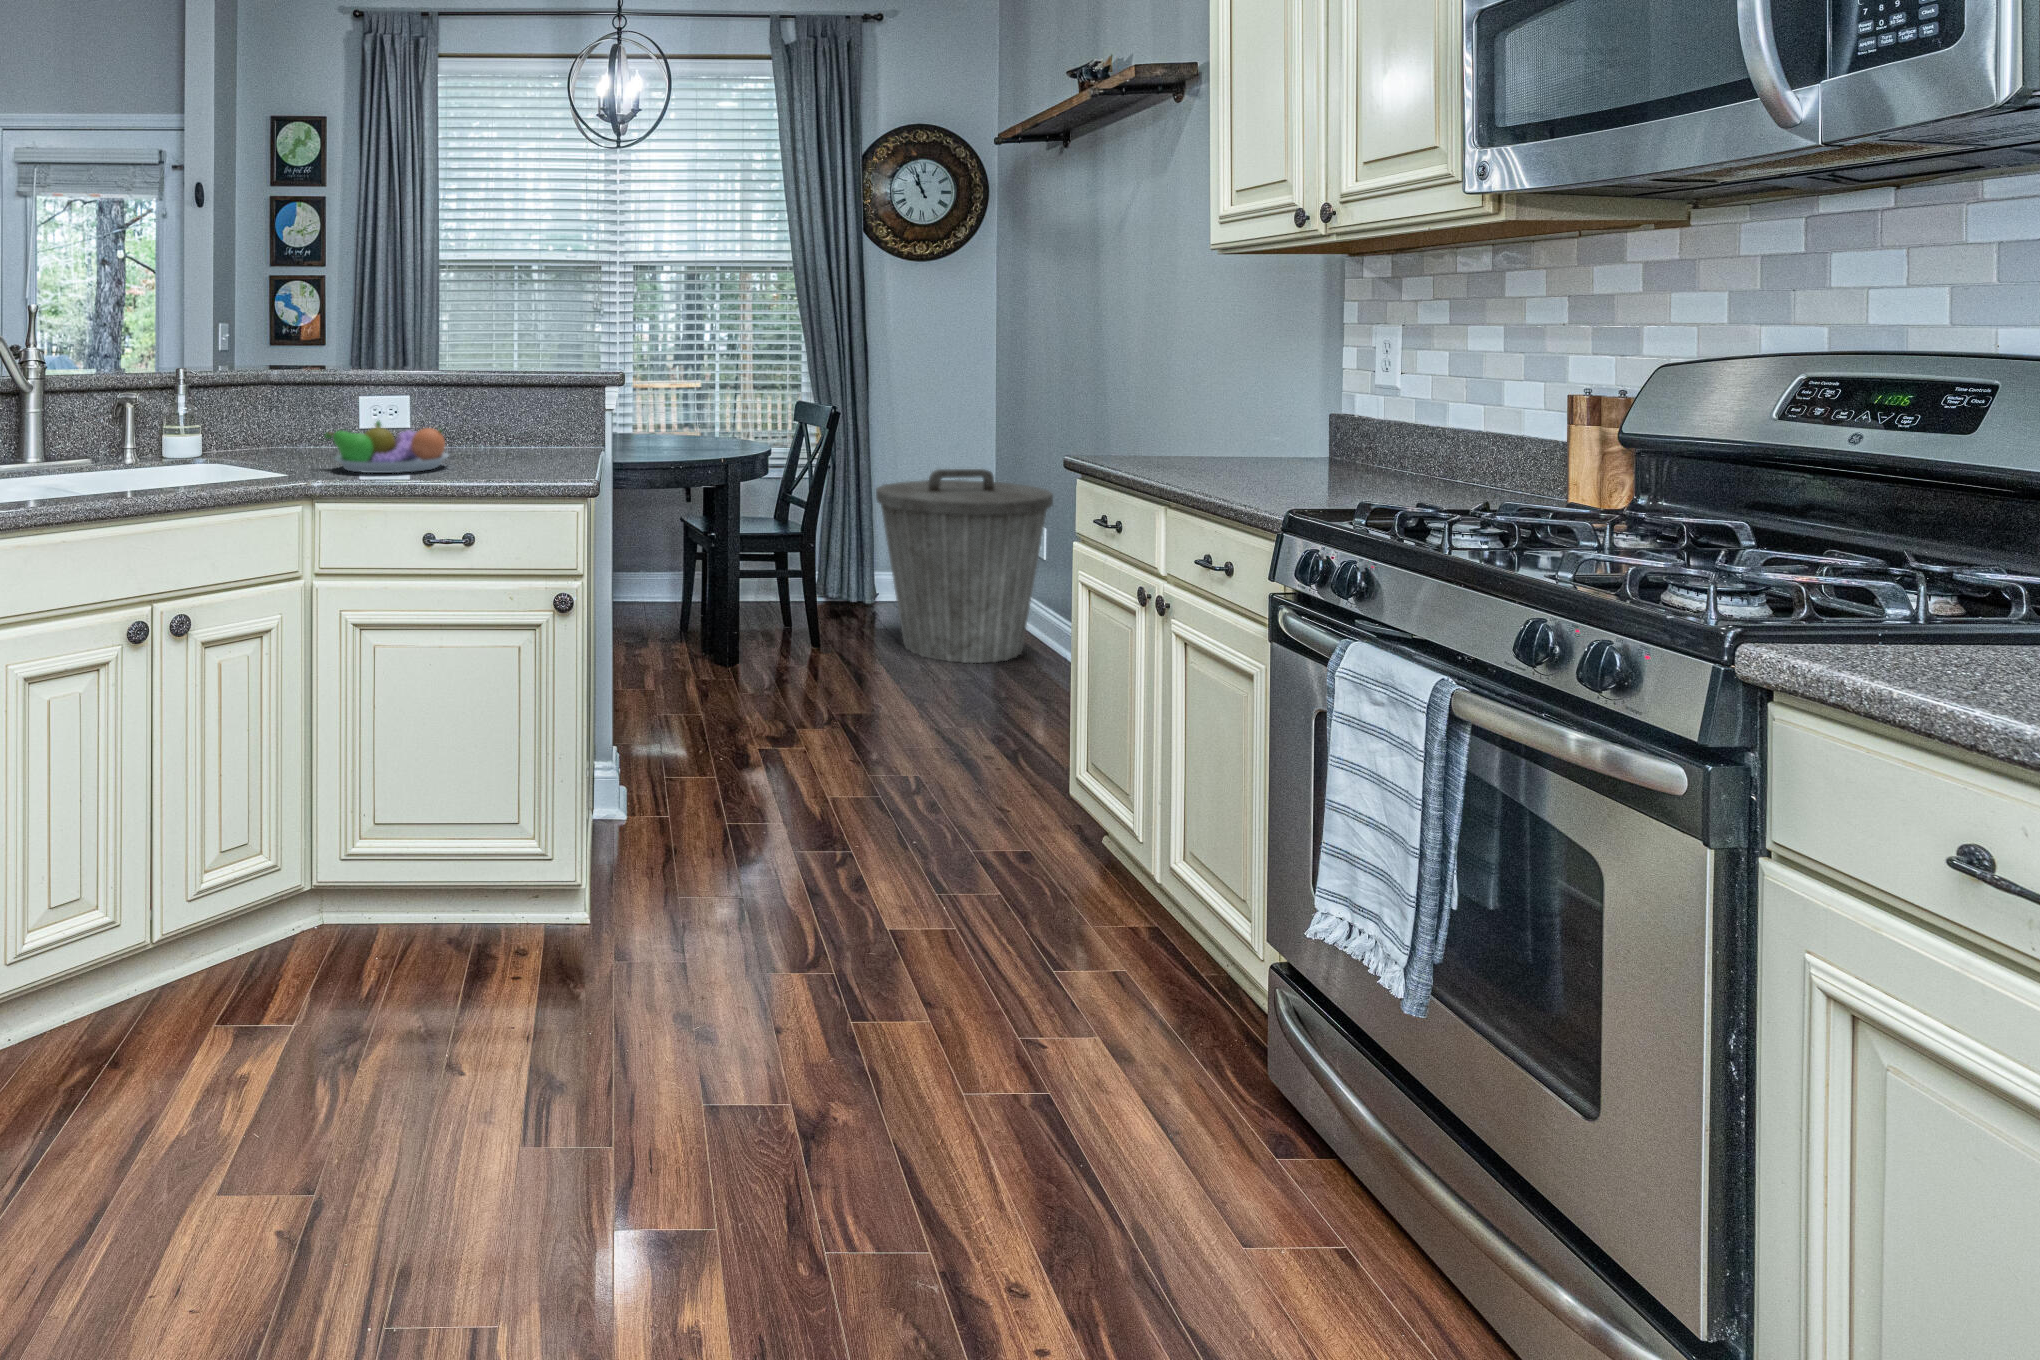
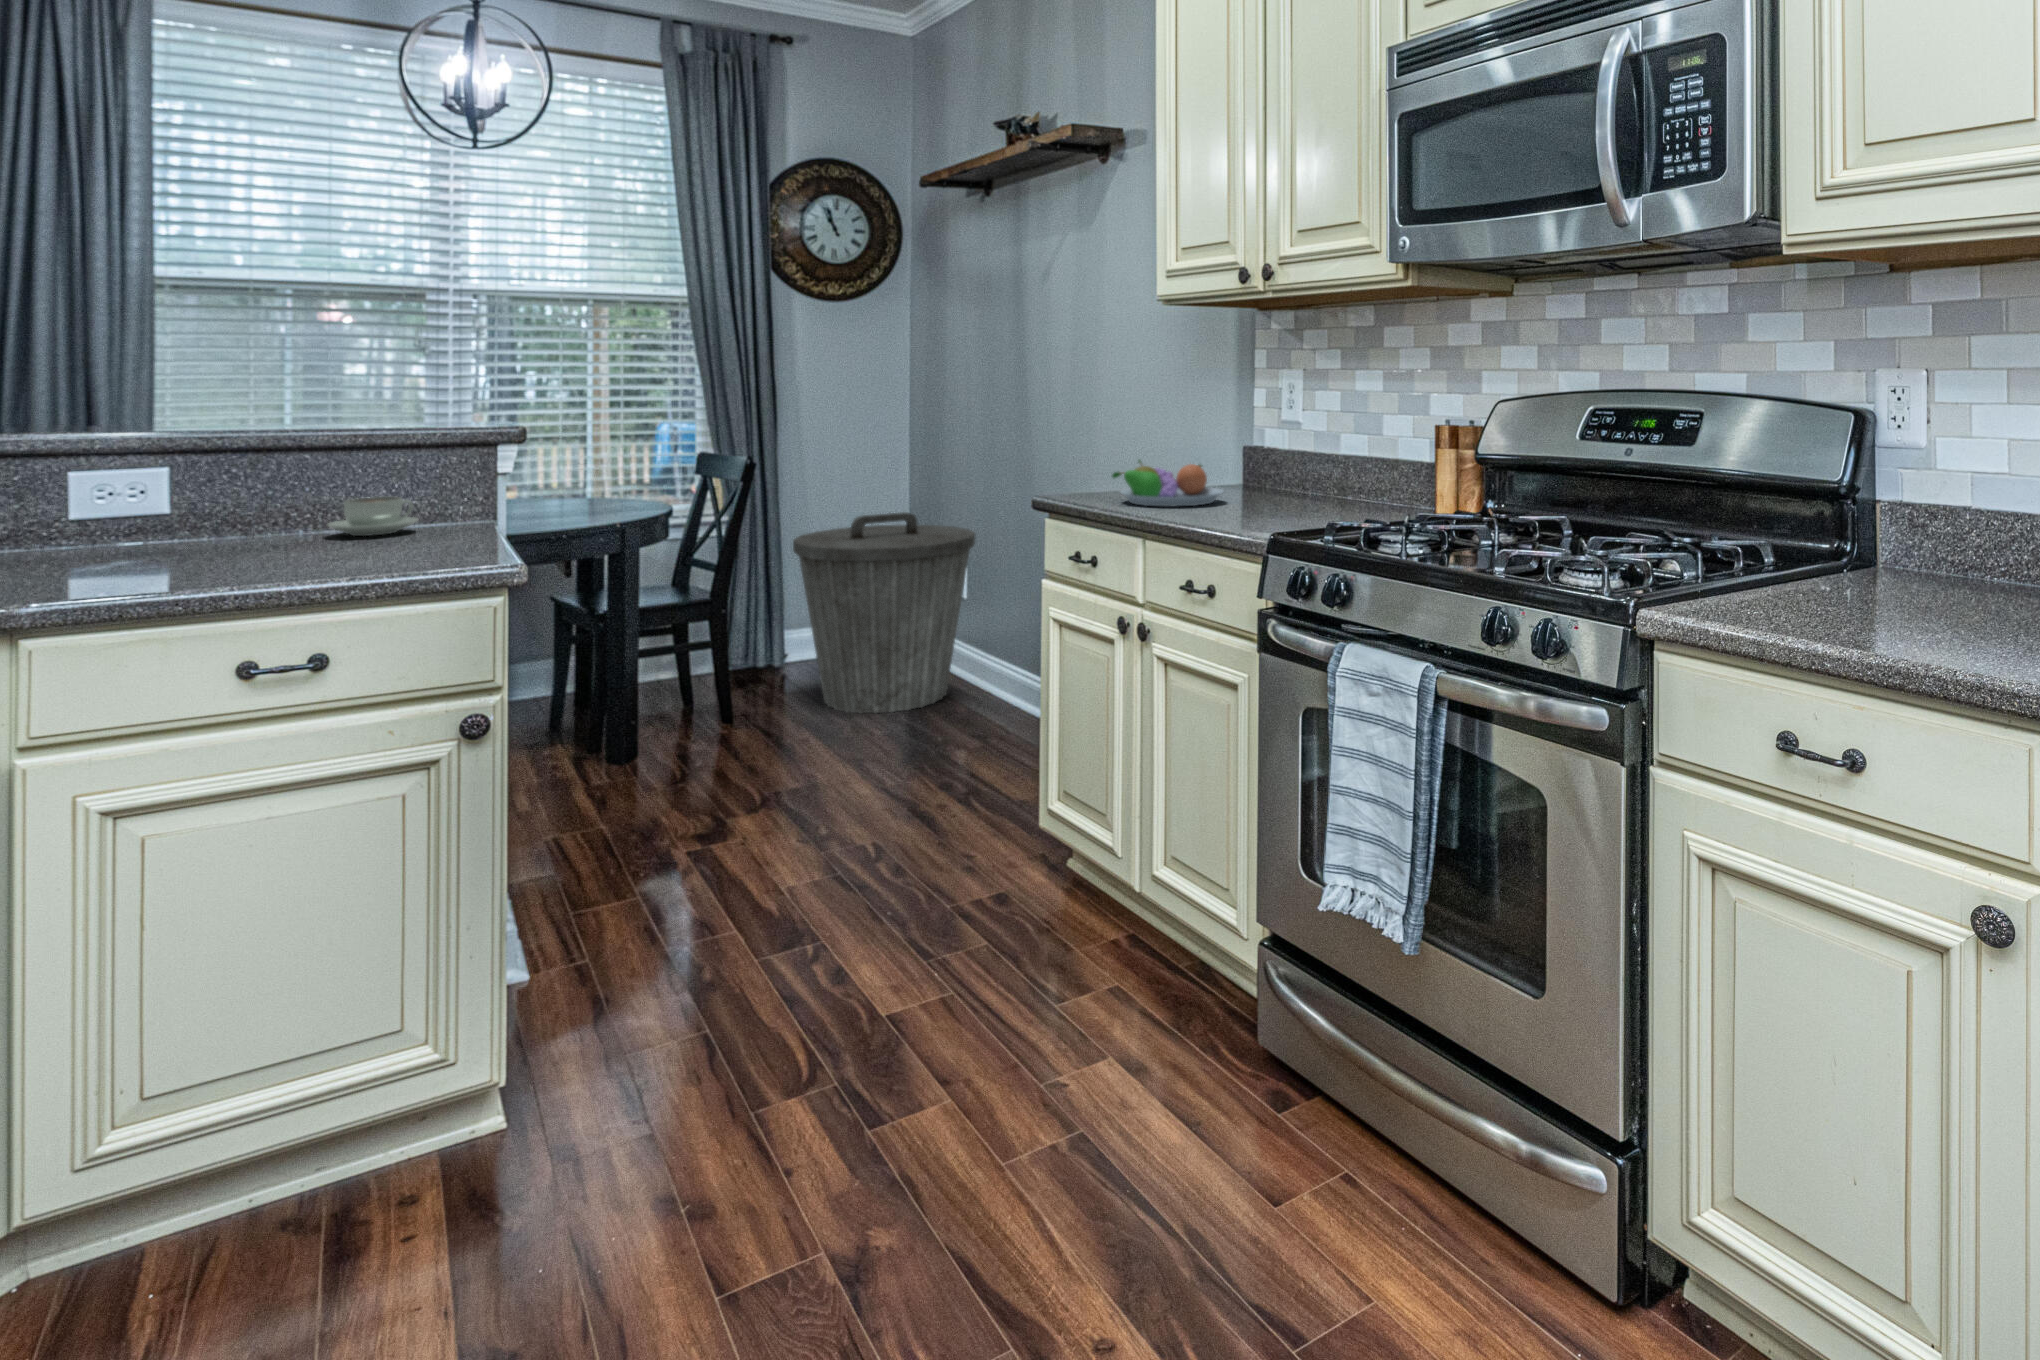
fruit bowl: present [325,420,448,473] -> present [1112,460,1223,507]
coffee cup: none [474,427,533,456] -> present [328,497,418,536]

